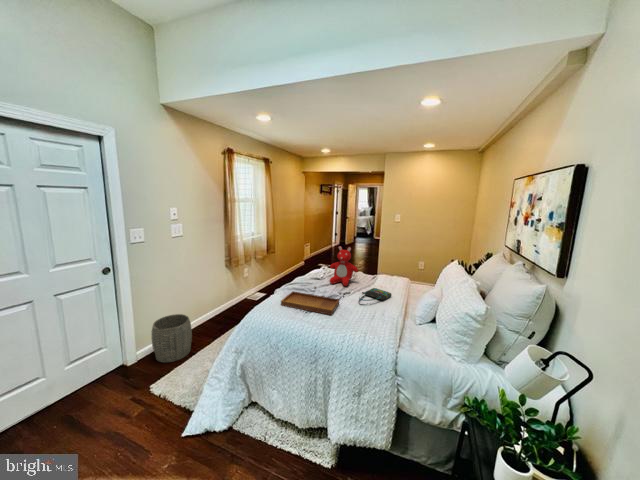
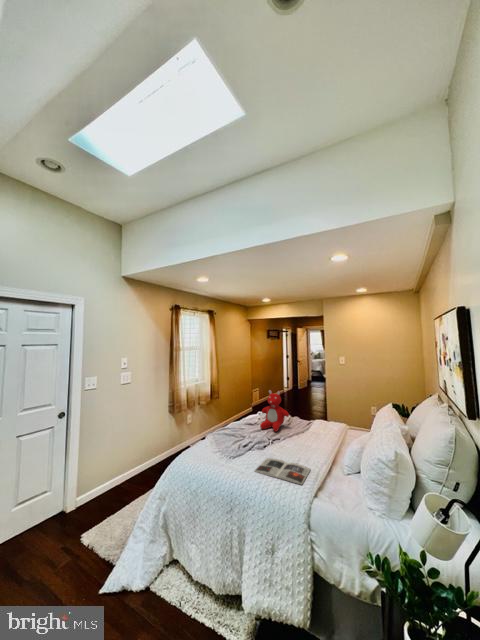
tray: present [281,287,339,315] -> none [206,431,264,461]
tote bag: present [359,288,391,305] -> none [284,434,321,451]
magazine: none [336,312,390,337] -> present [255,458,310,485]
woven basket: present [152,314,192,363] -> none [92,460,129,511]

